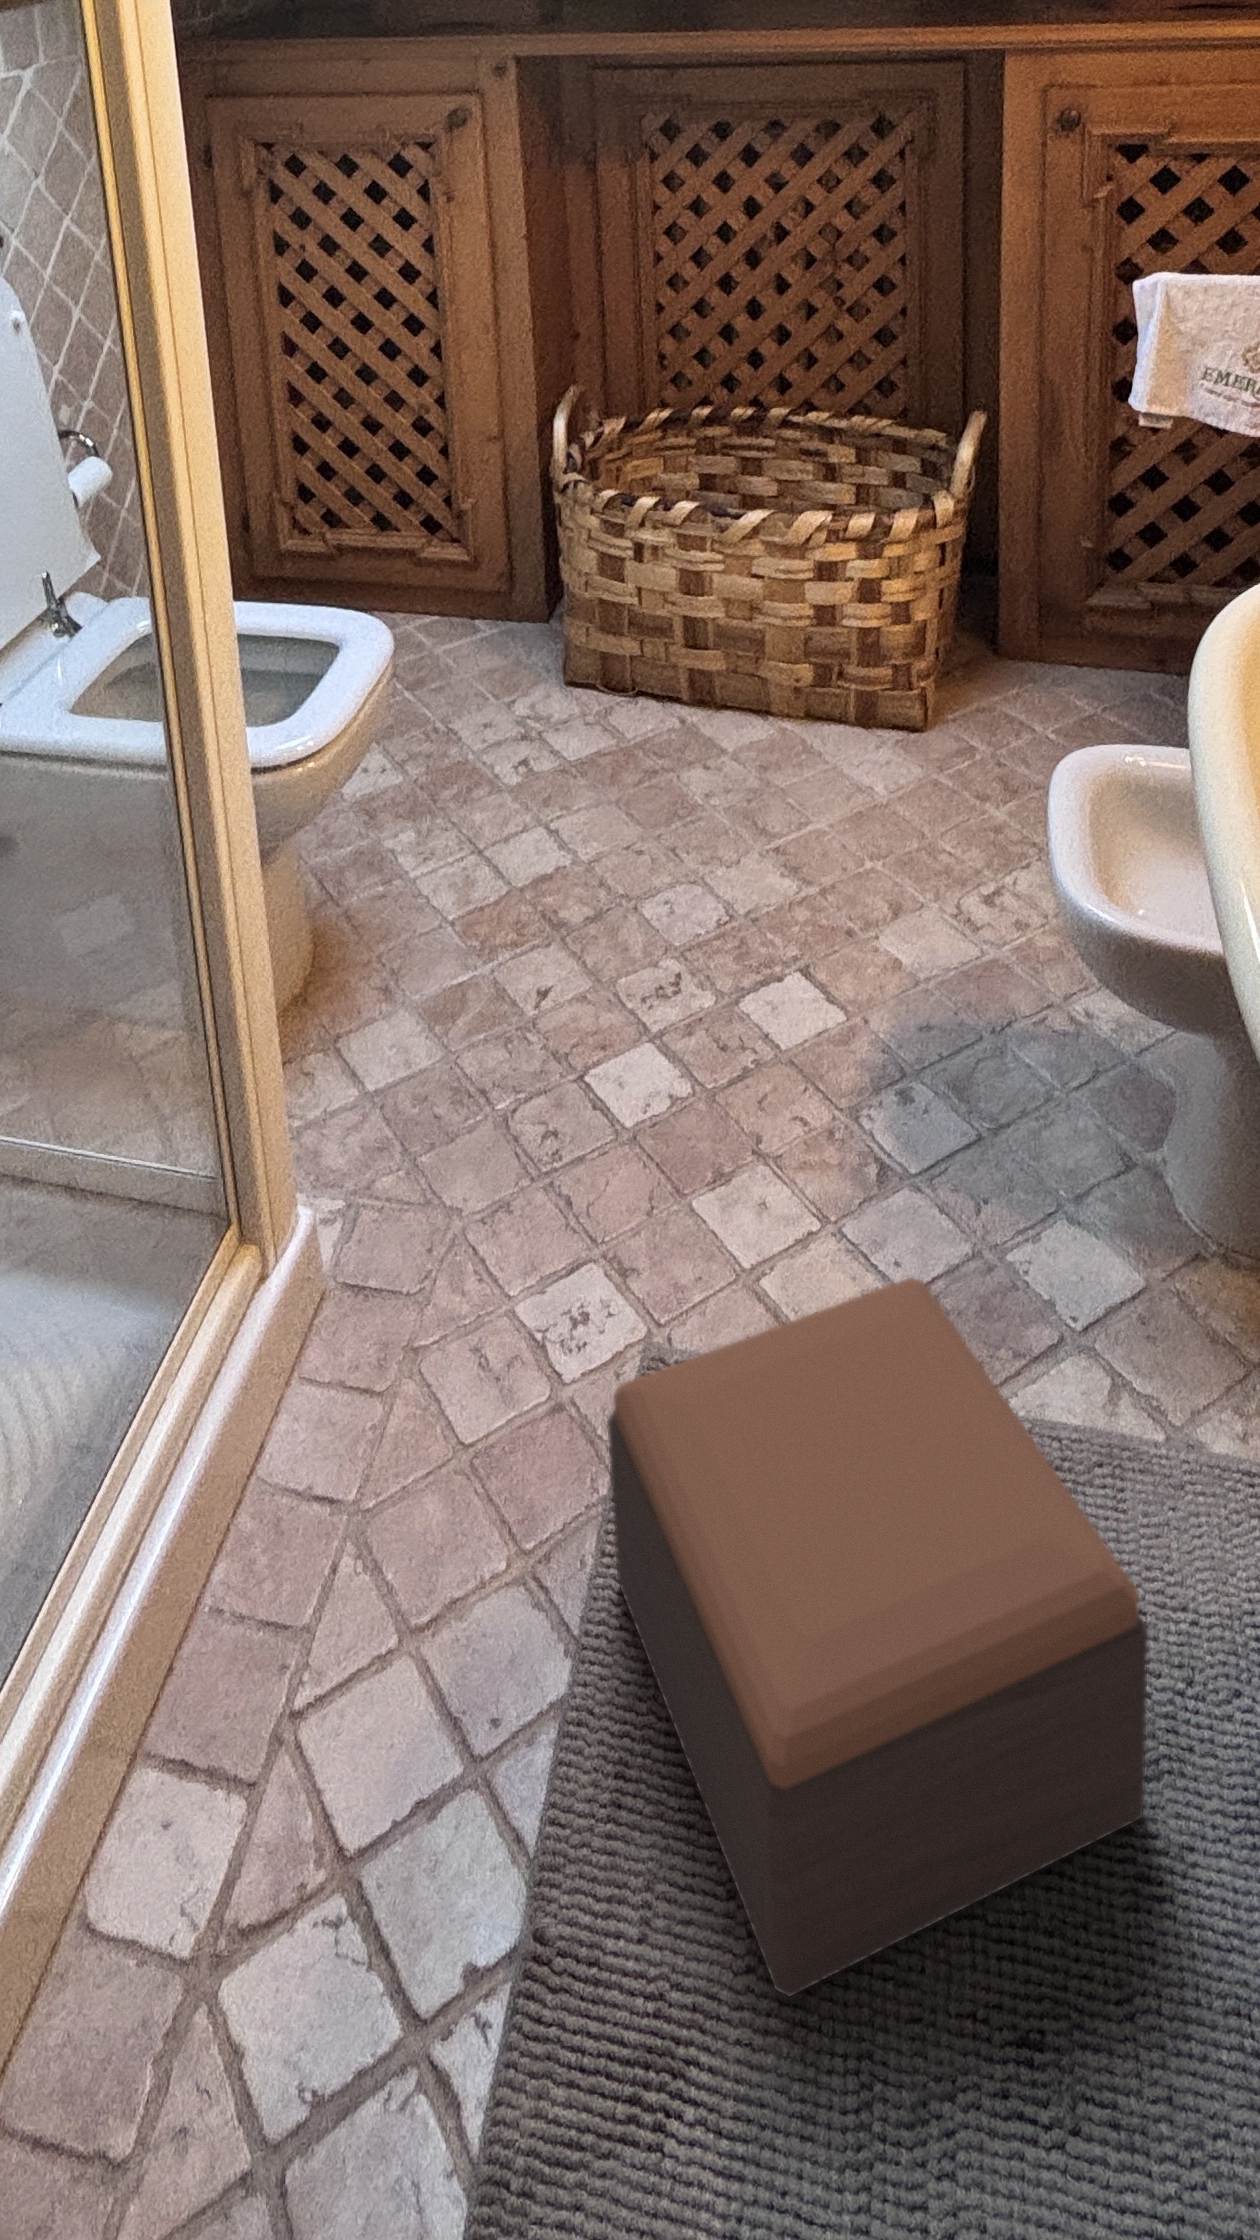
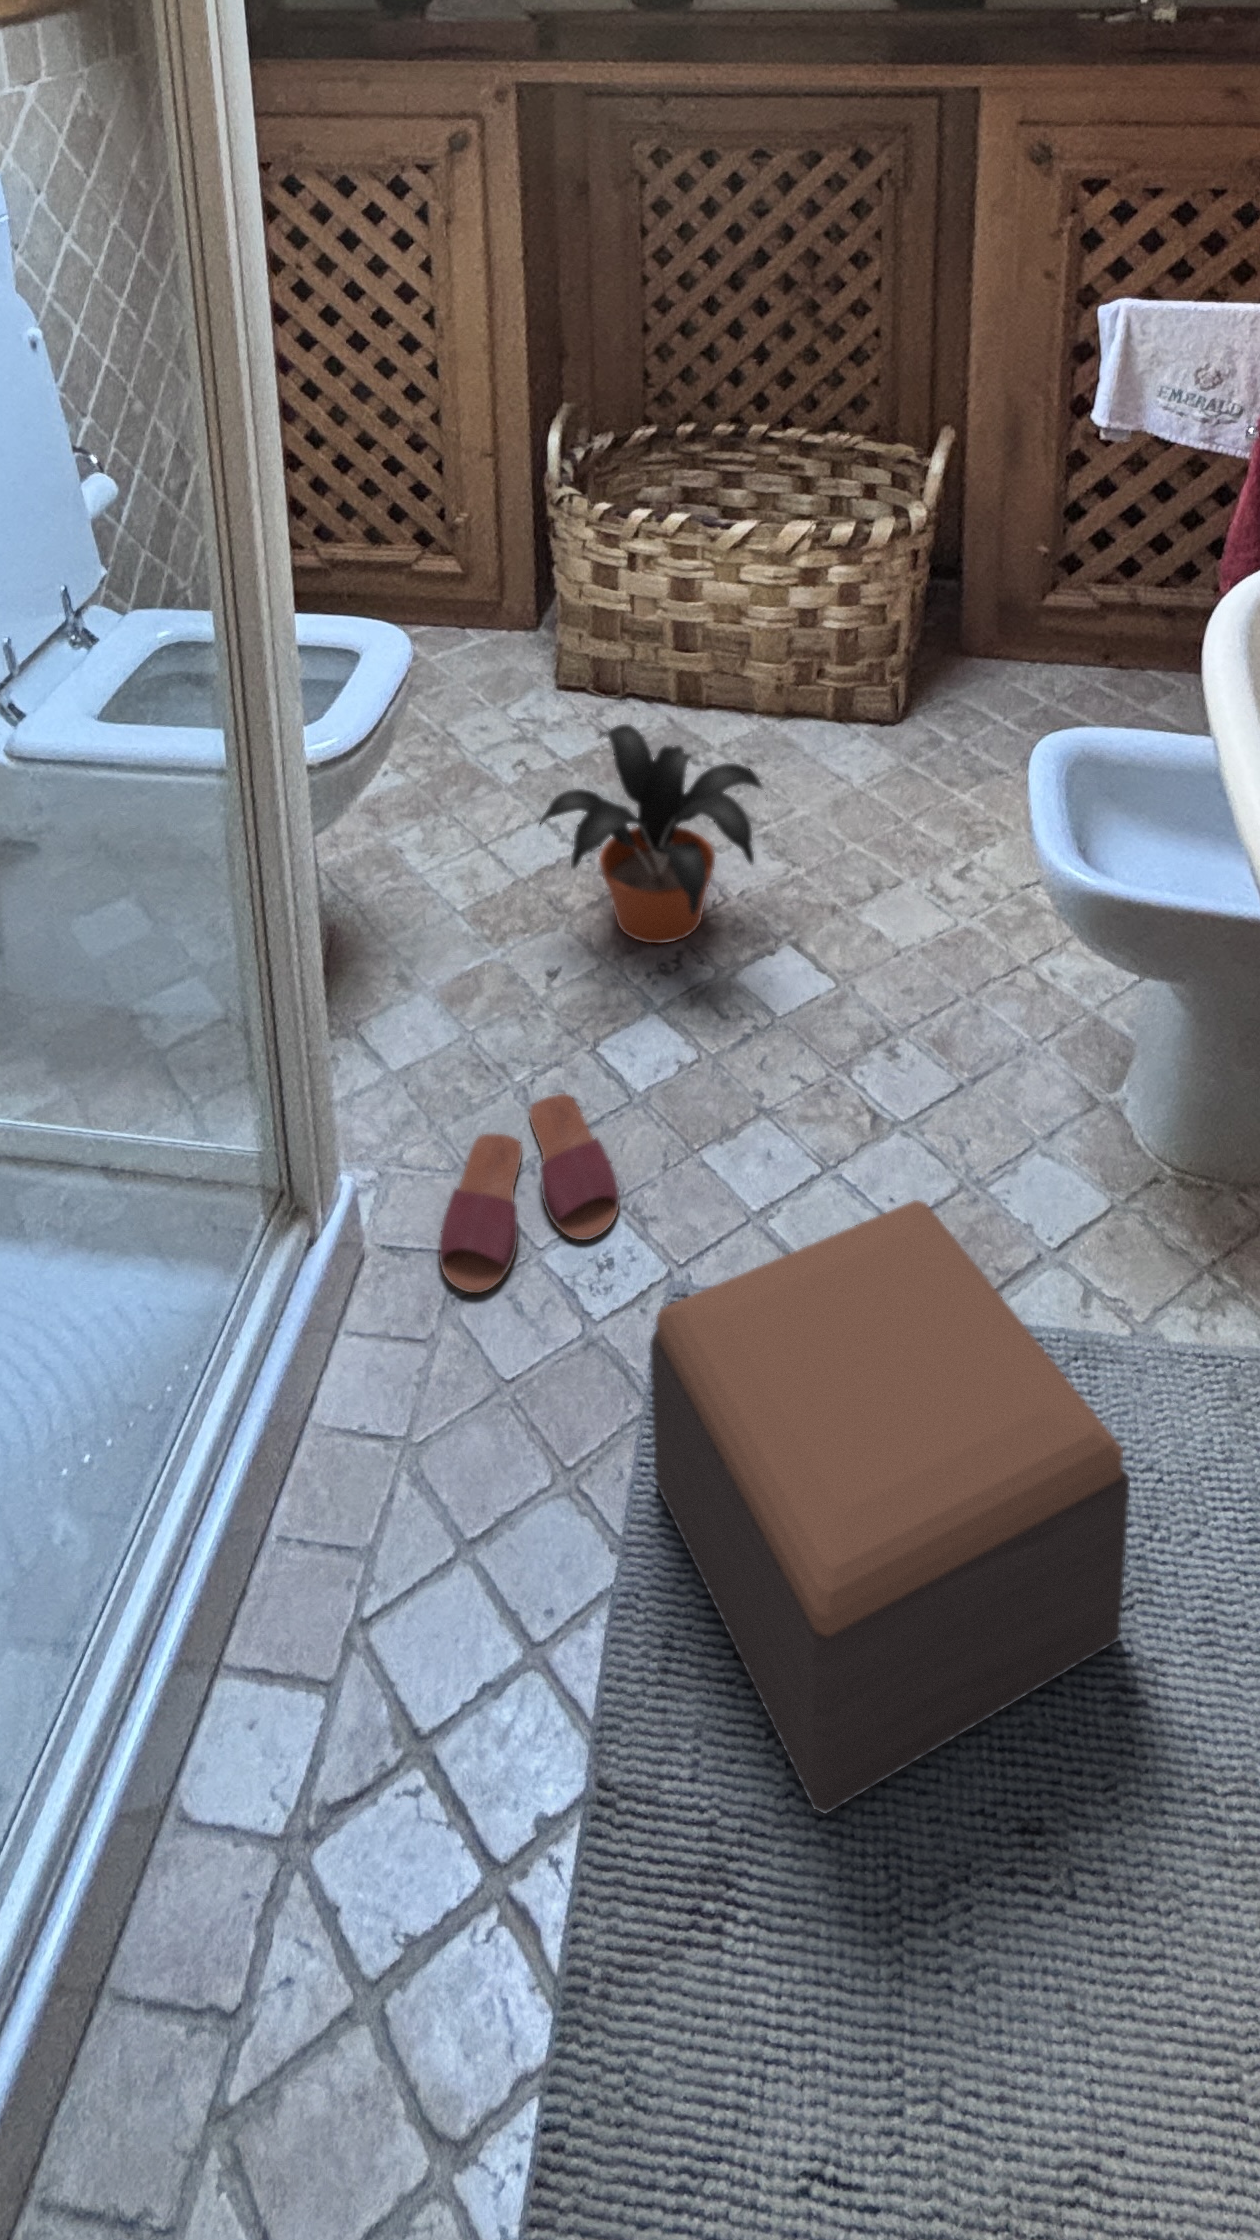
potted plant: none [526,729,774,969] -> present [540,724,762,943]
slippers: none [400,1131,597,1349] -> present [439,1094,619,1293]

